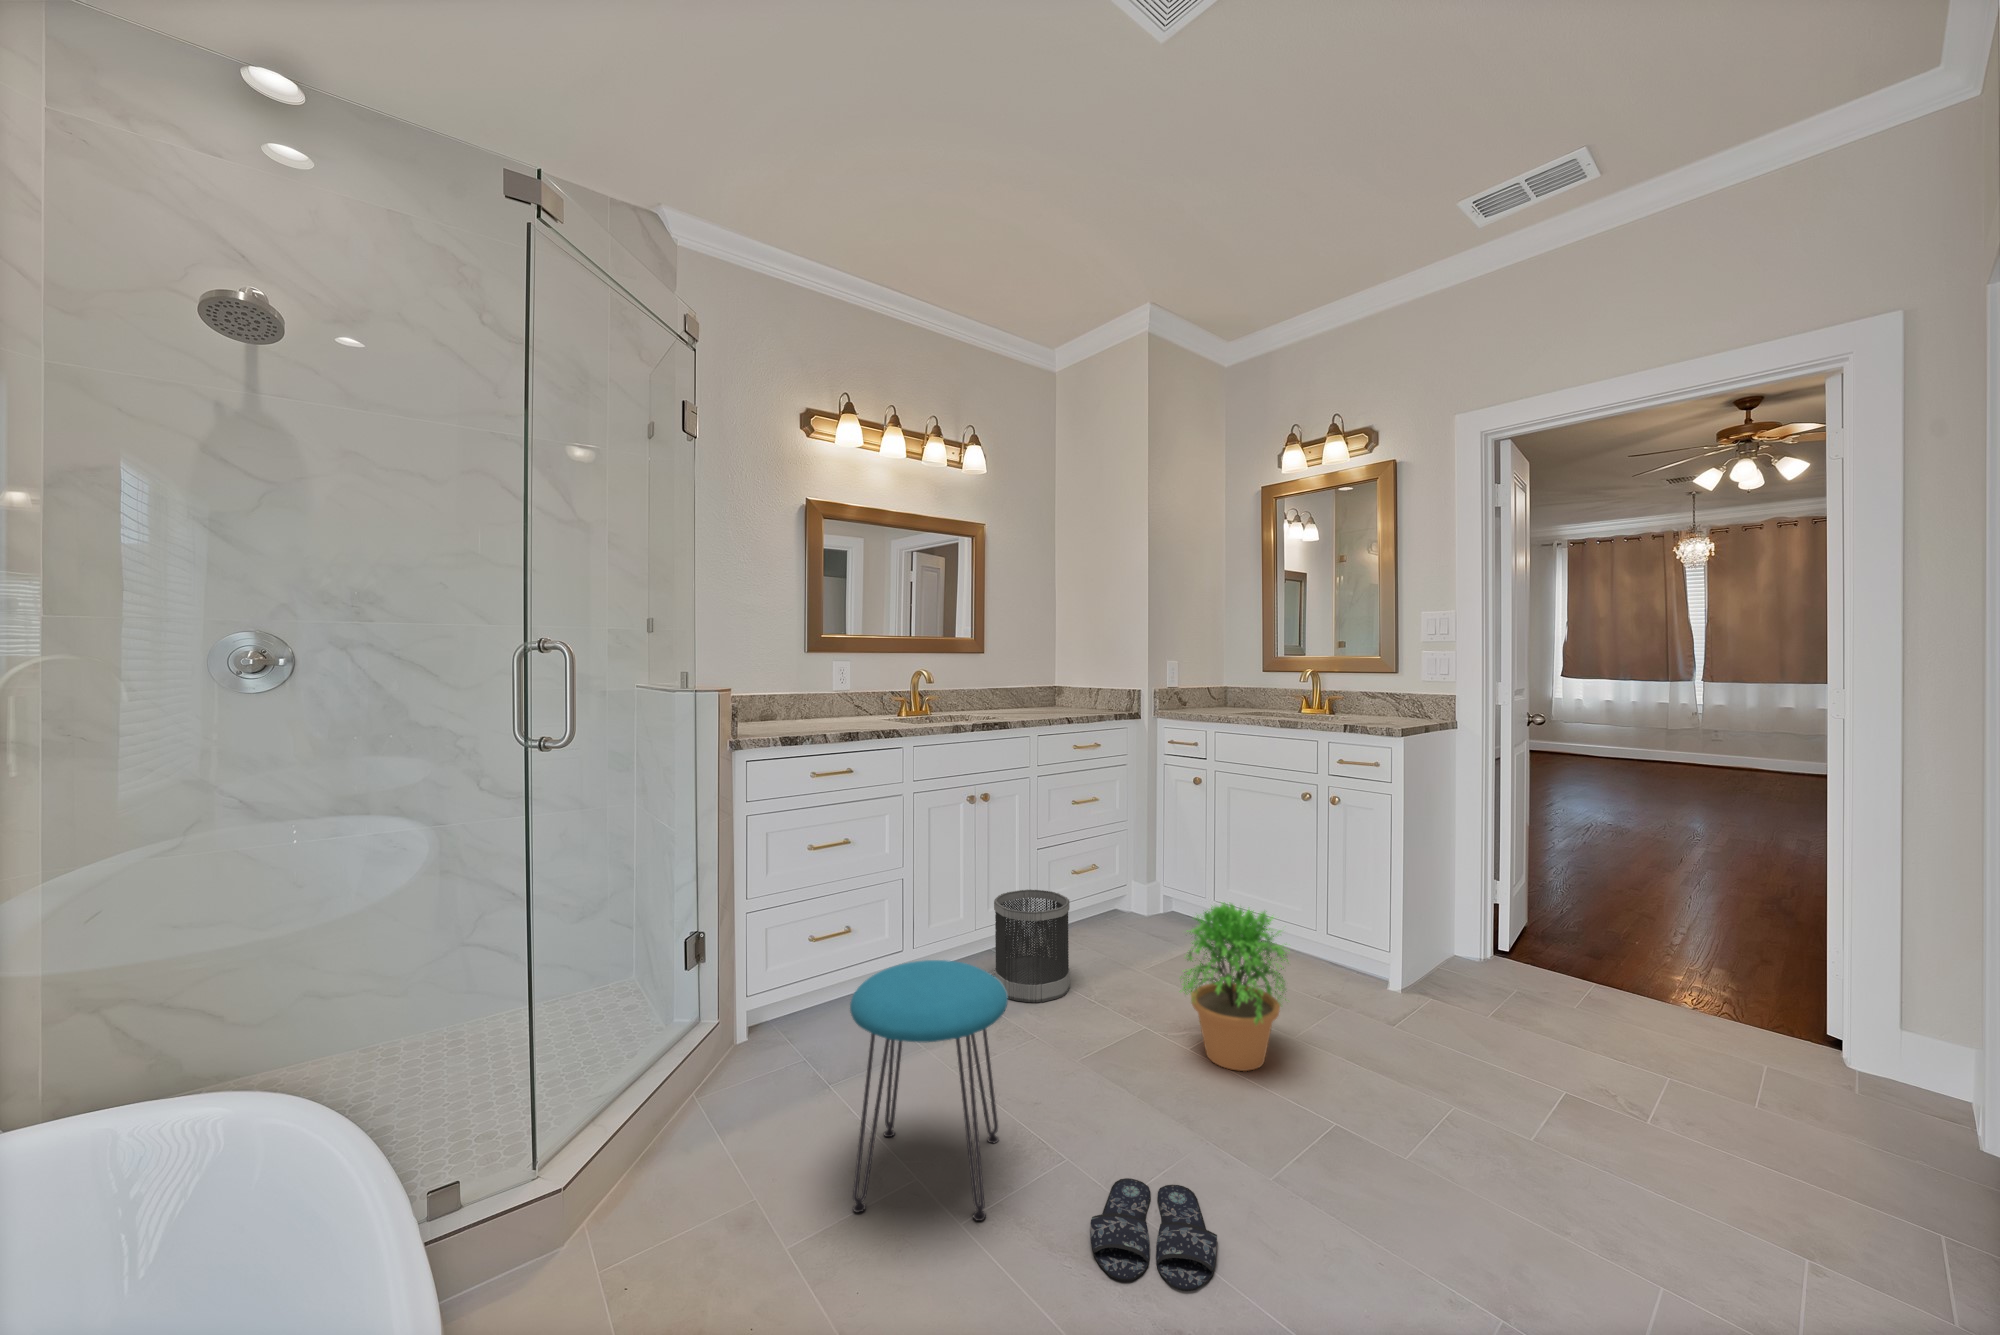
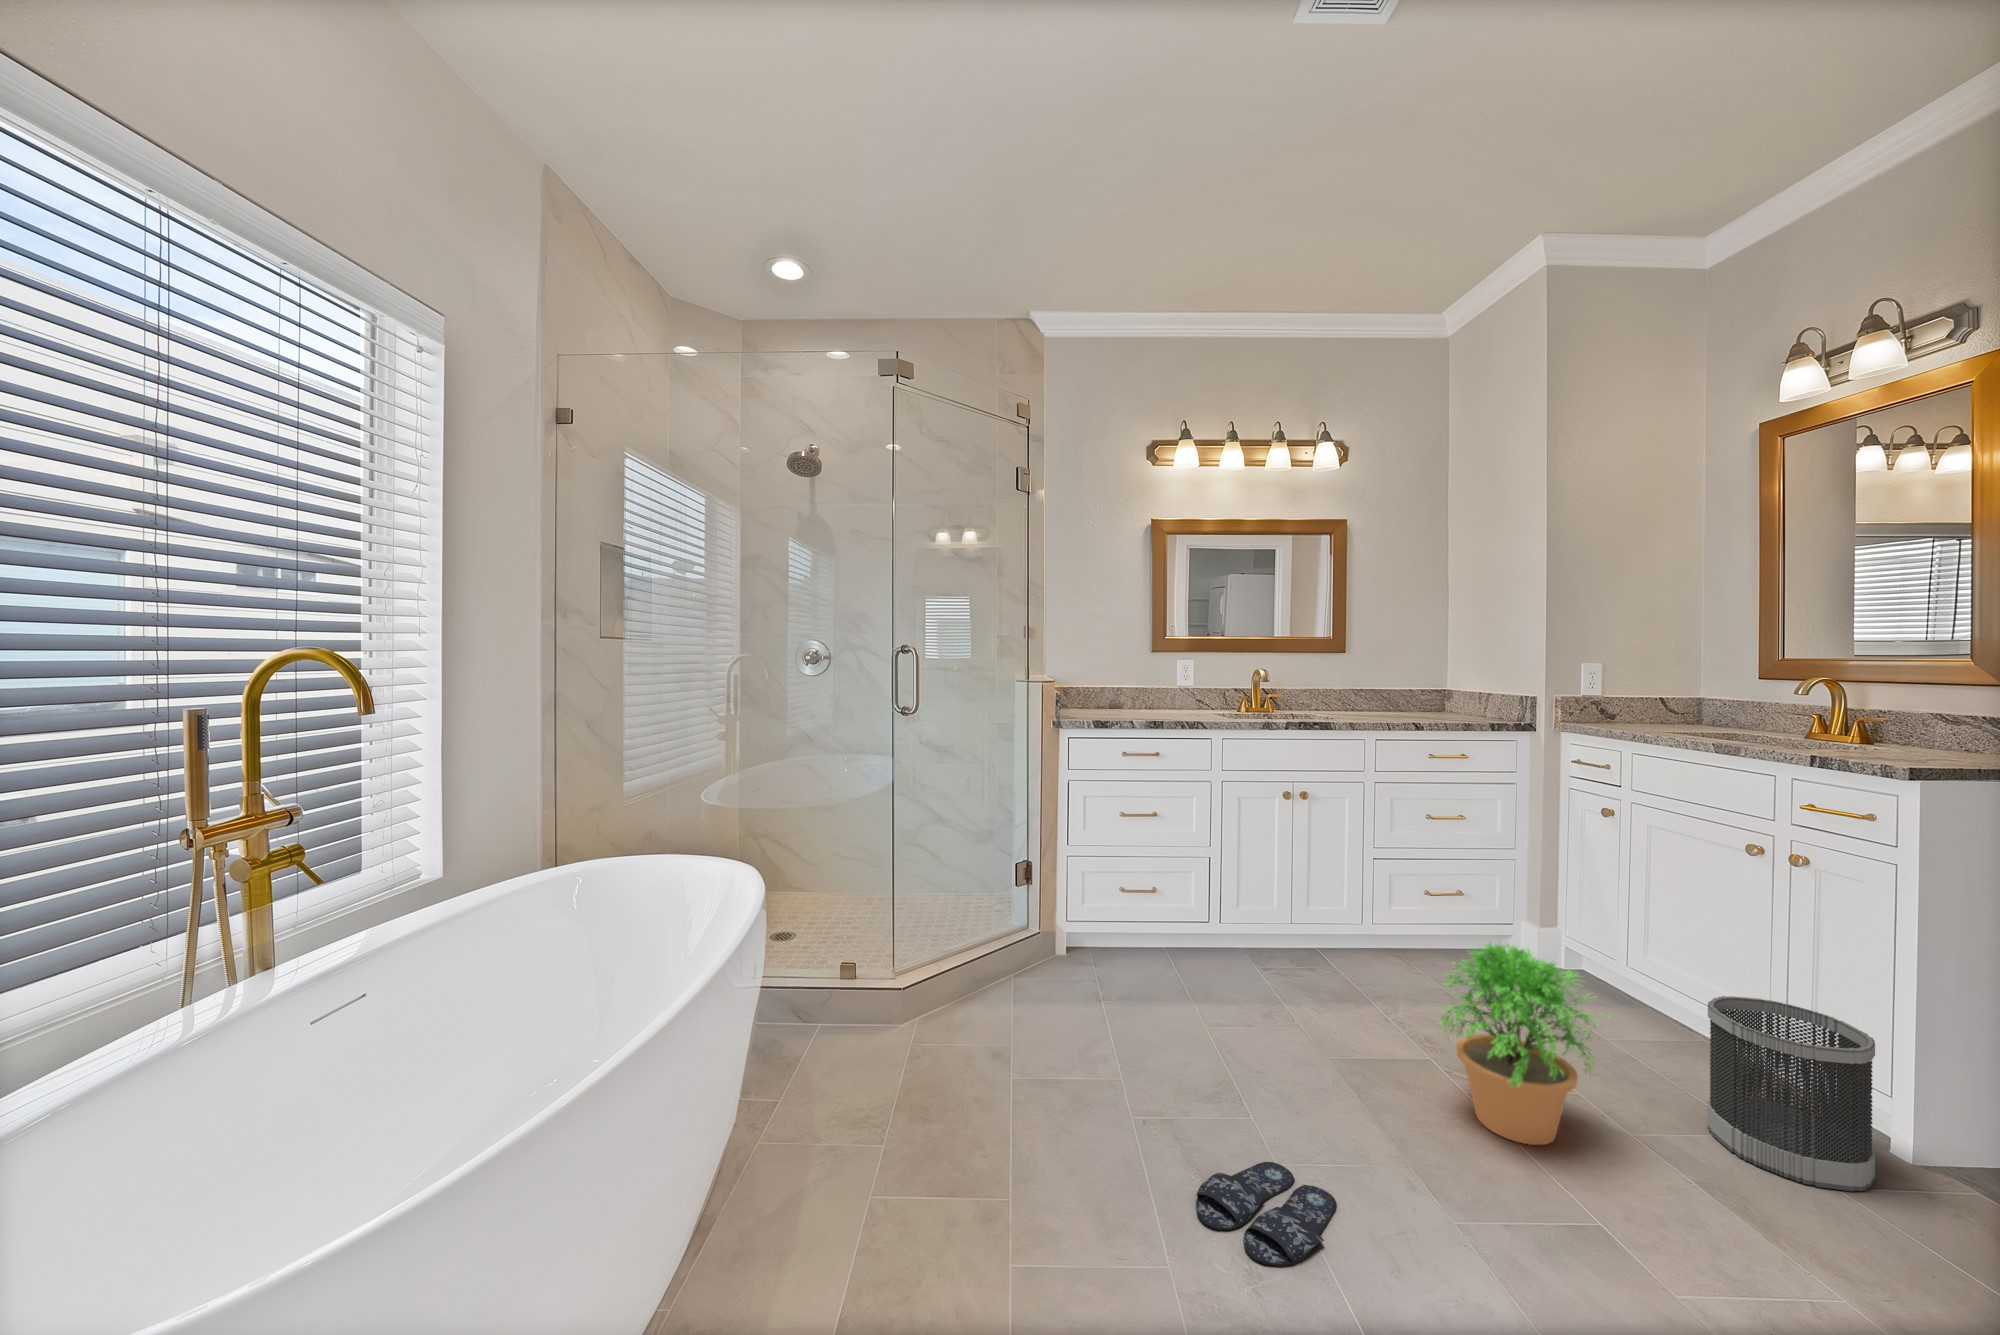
wastebasket: present [994,889,1070,1003] -> present [1707,996,1875,1191]
stool: present [850,960,1008,1221] -> none [1047,915,1192,1135]

